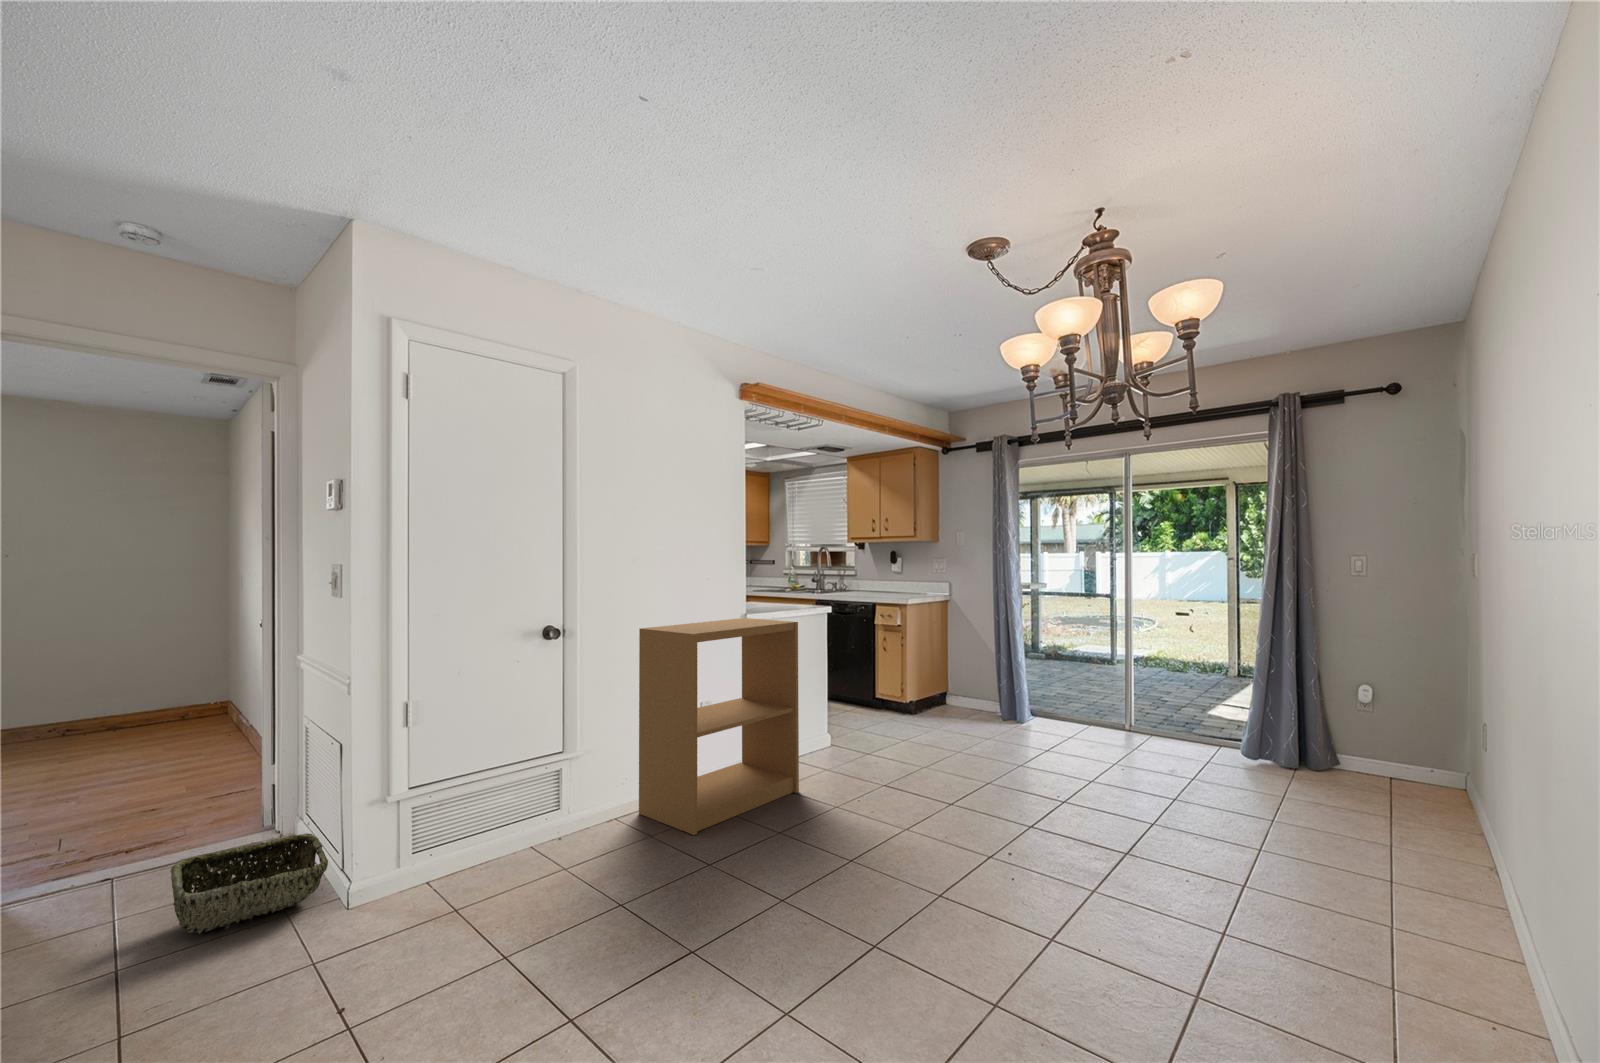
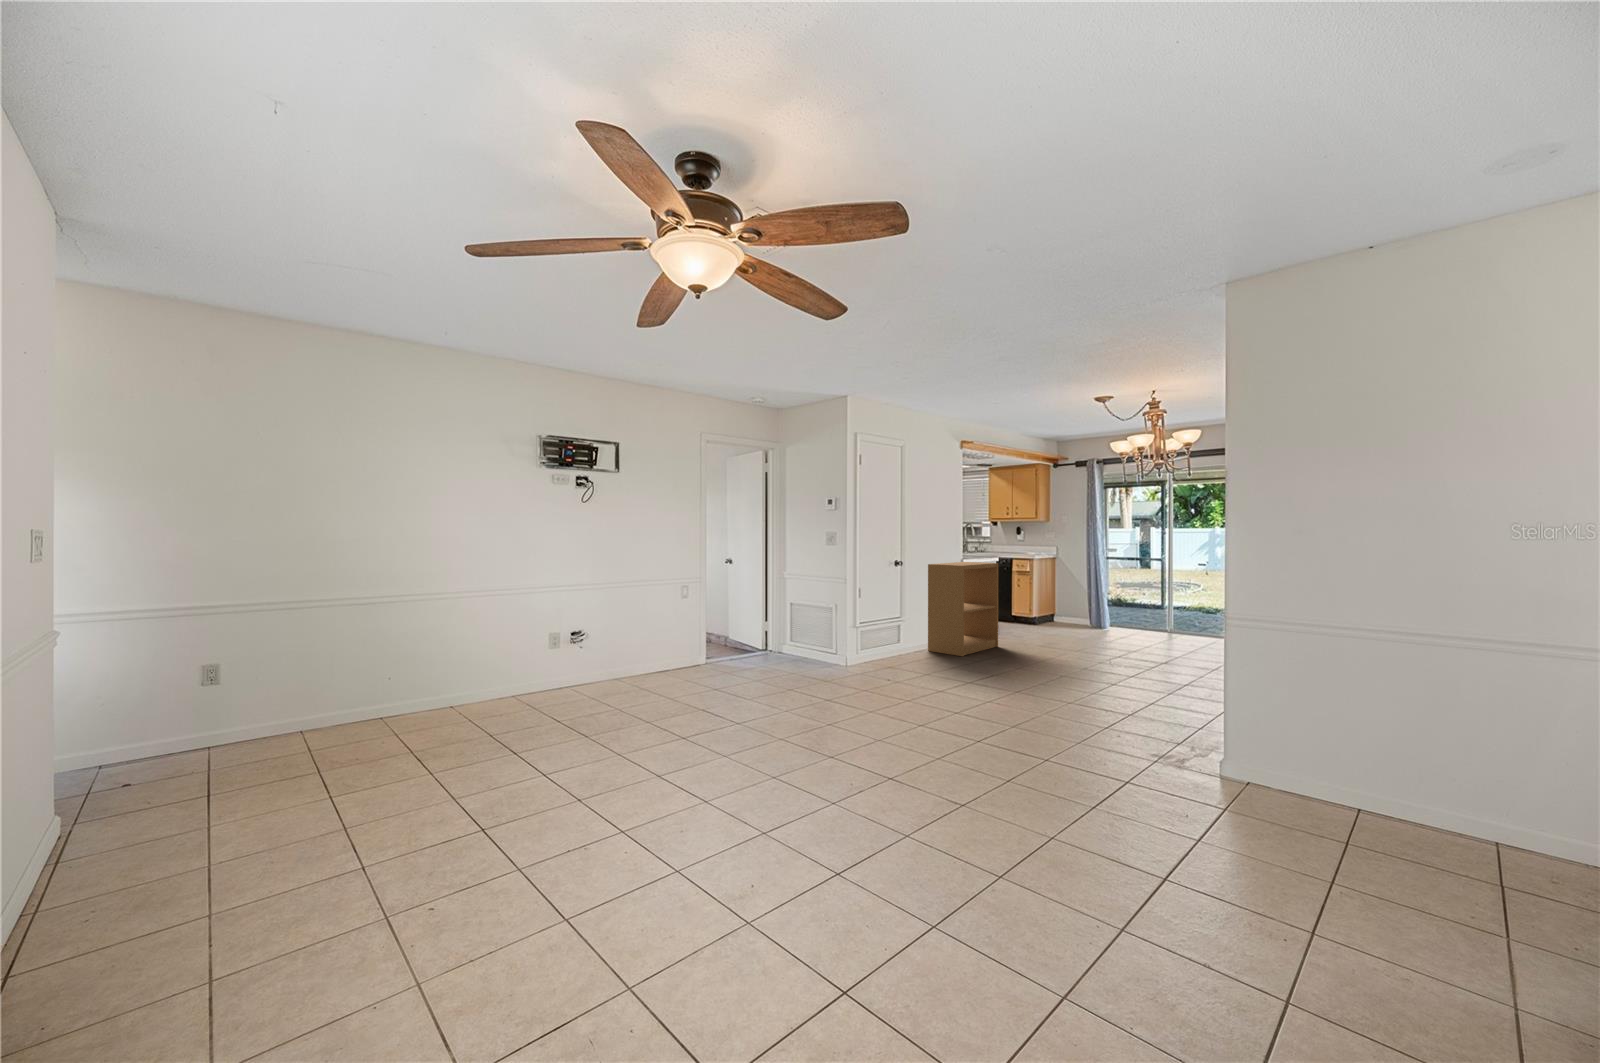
woven basket: present [170,833,328,934] -> none [787,643,836,671]

